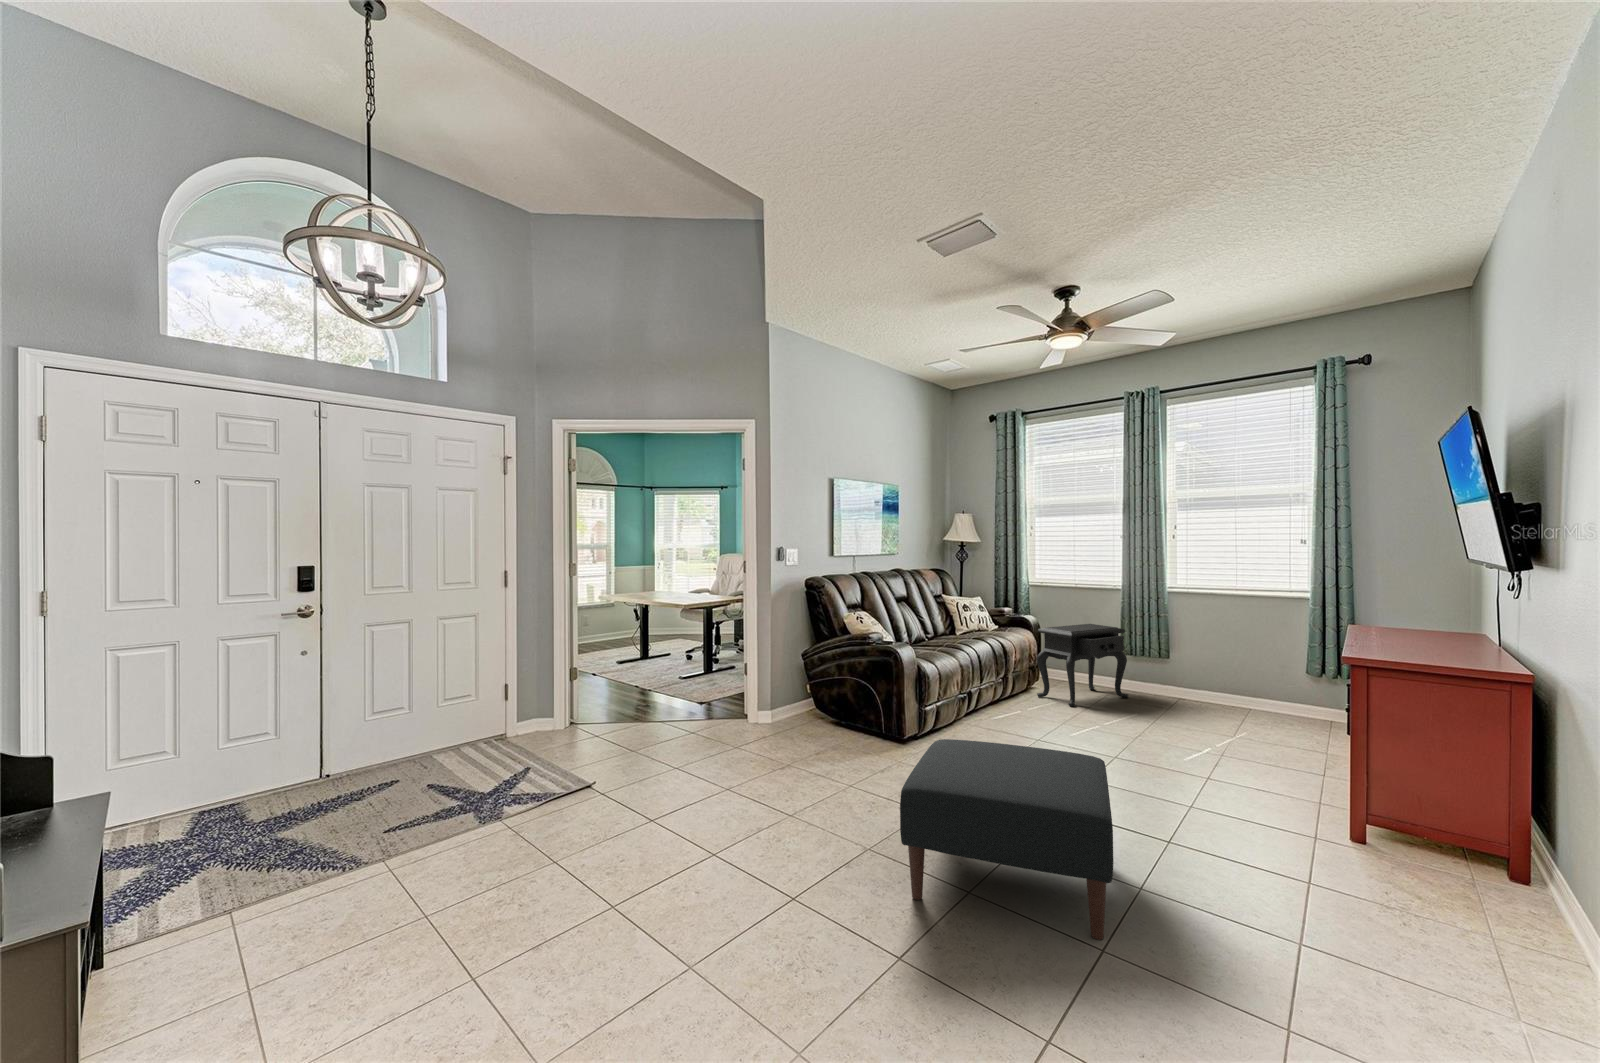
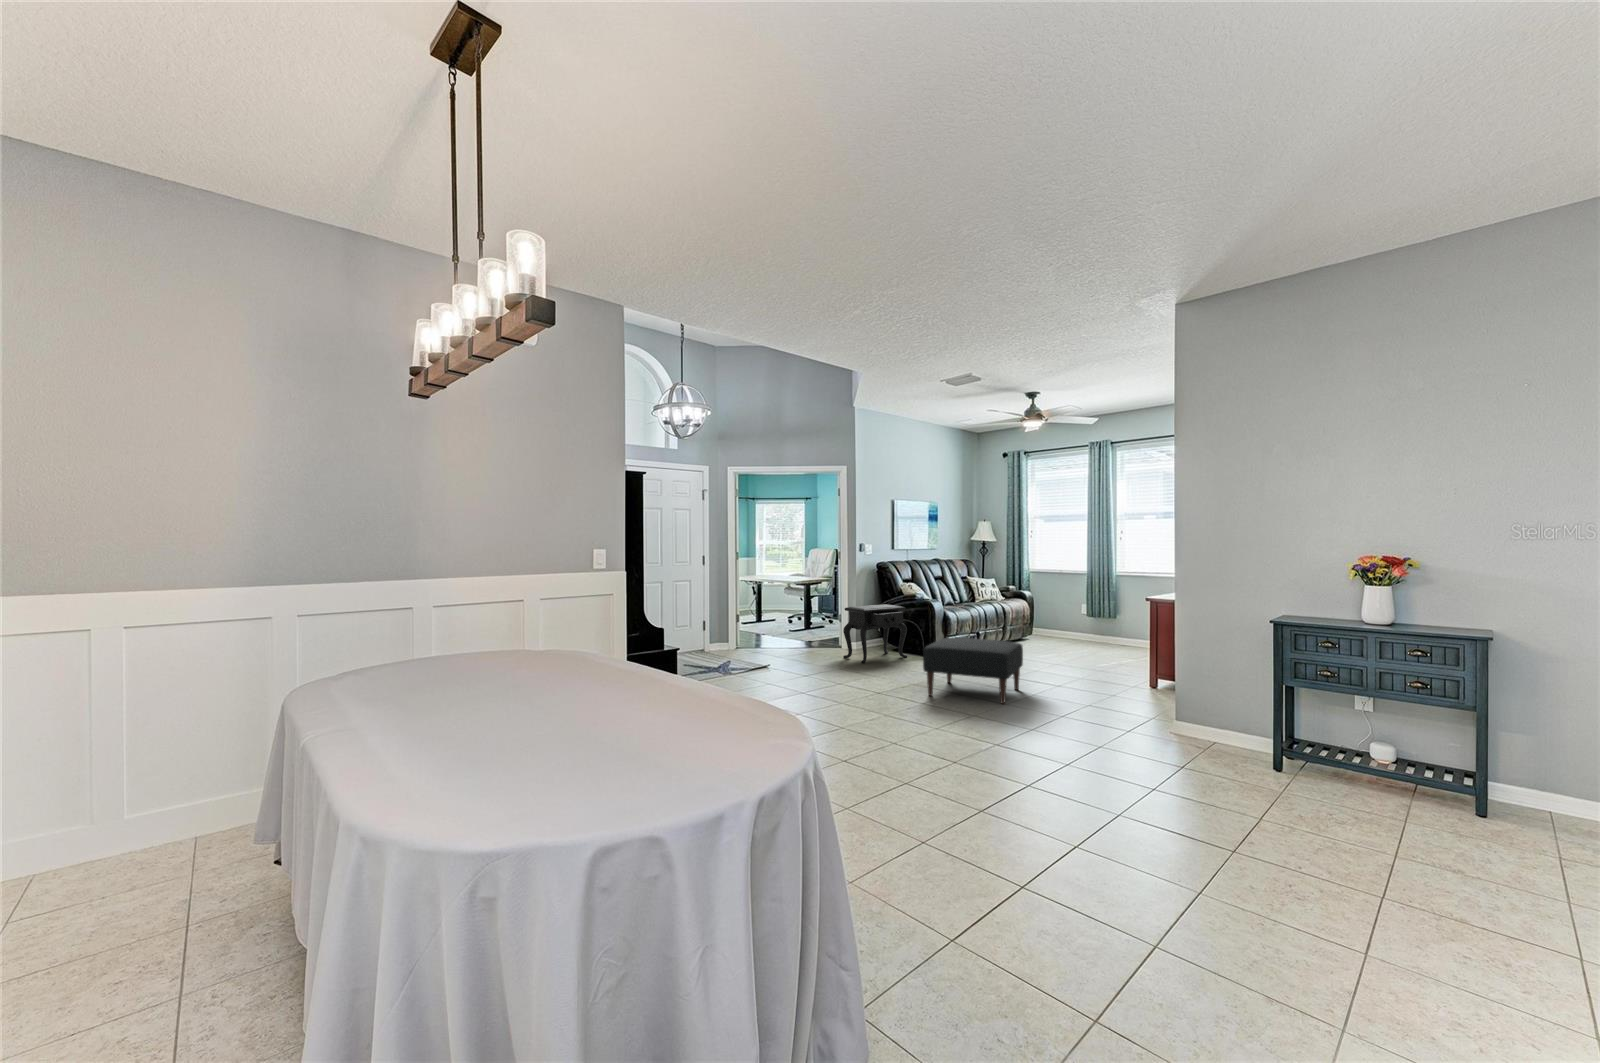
side table: present [1037,624,1128,706] -> present [843,604,907,663]

